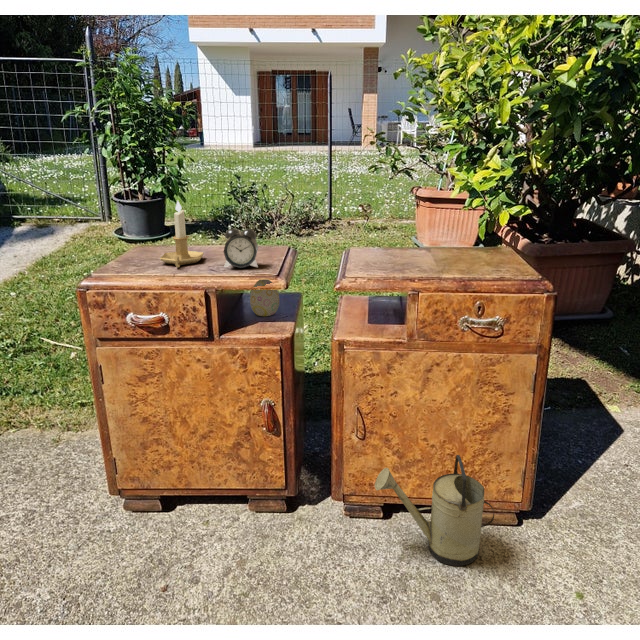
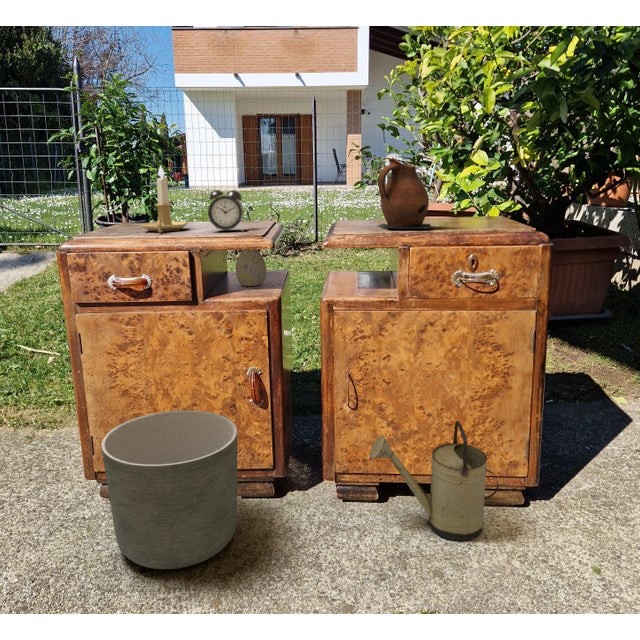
ceramic pitcher: none [387,202,440,274] -> present [378,158,431,229]
planter: none [125,437,251,591] -> present [101,410,238,569]

